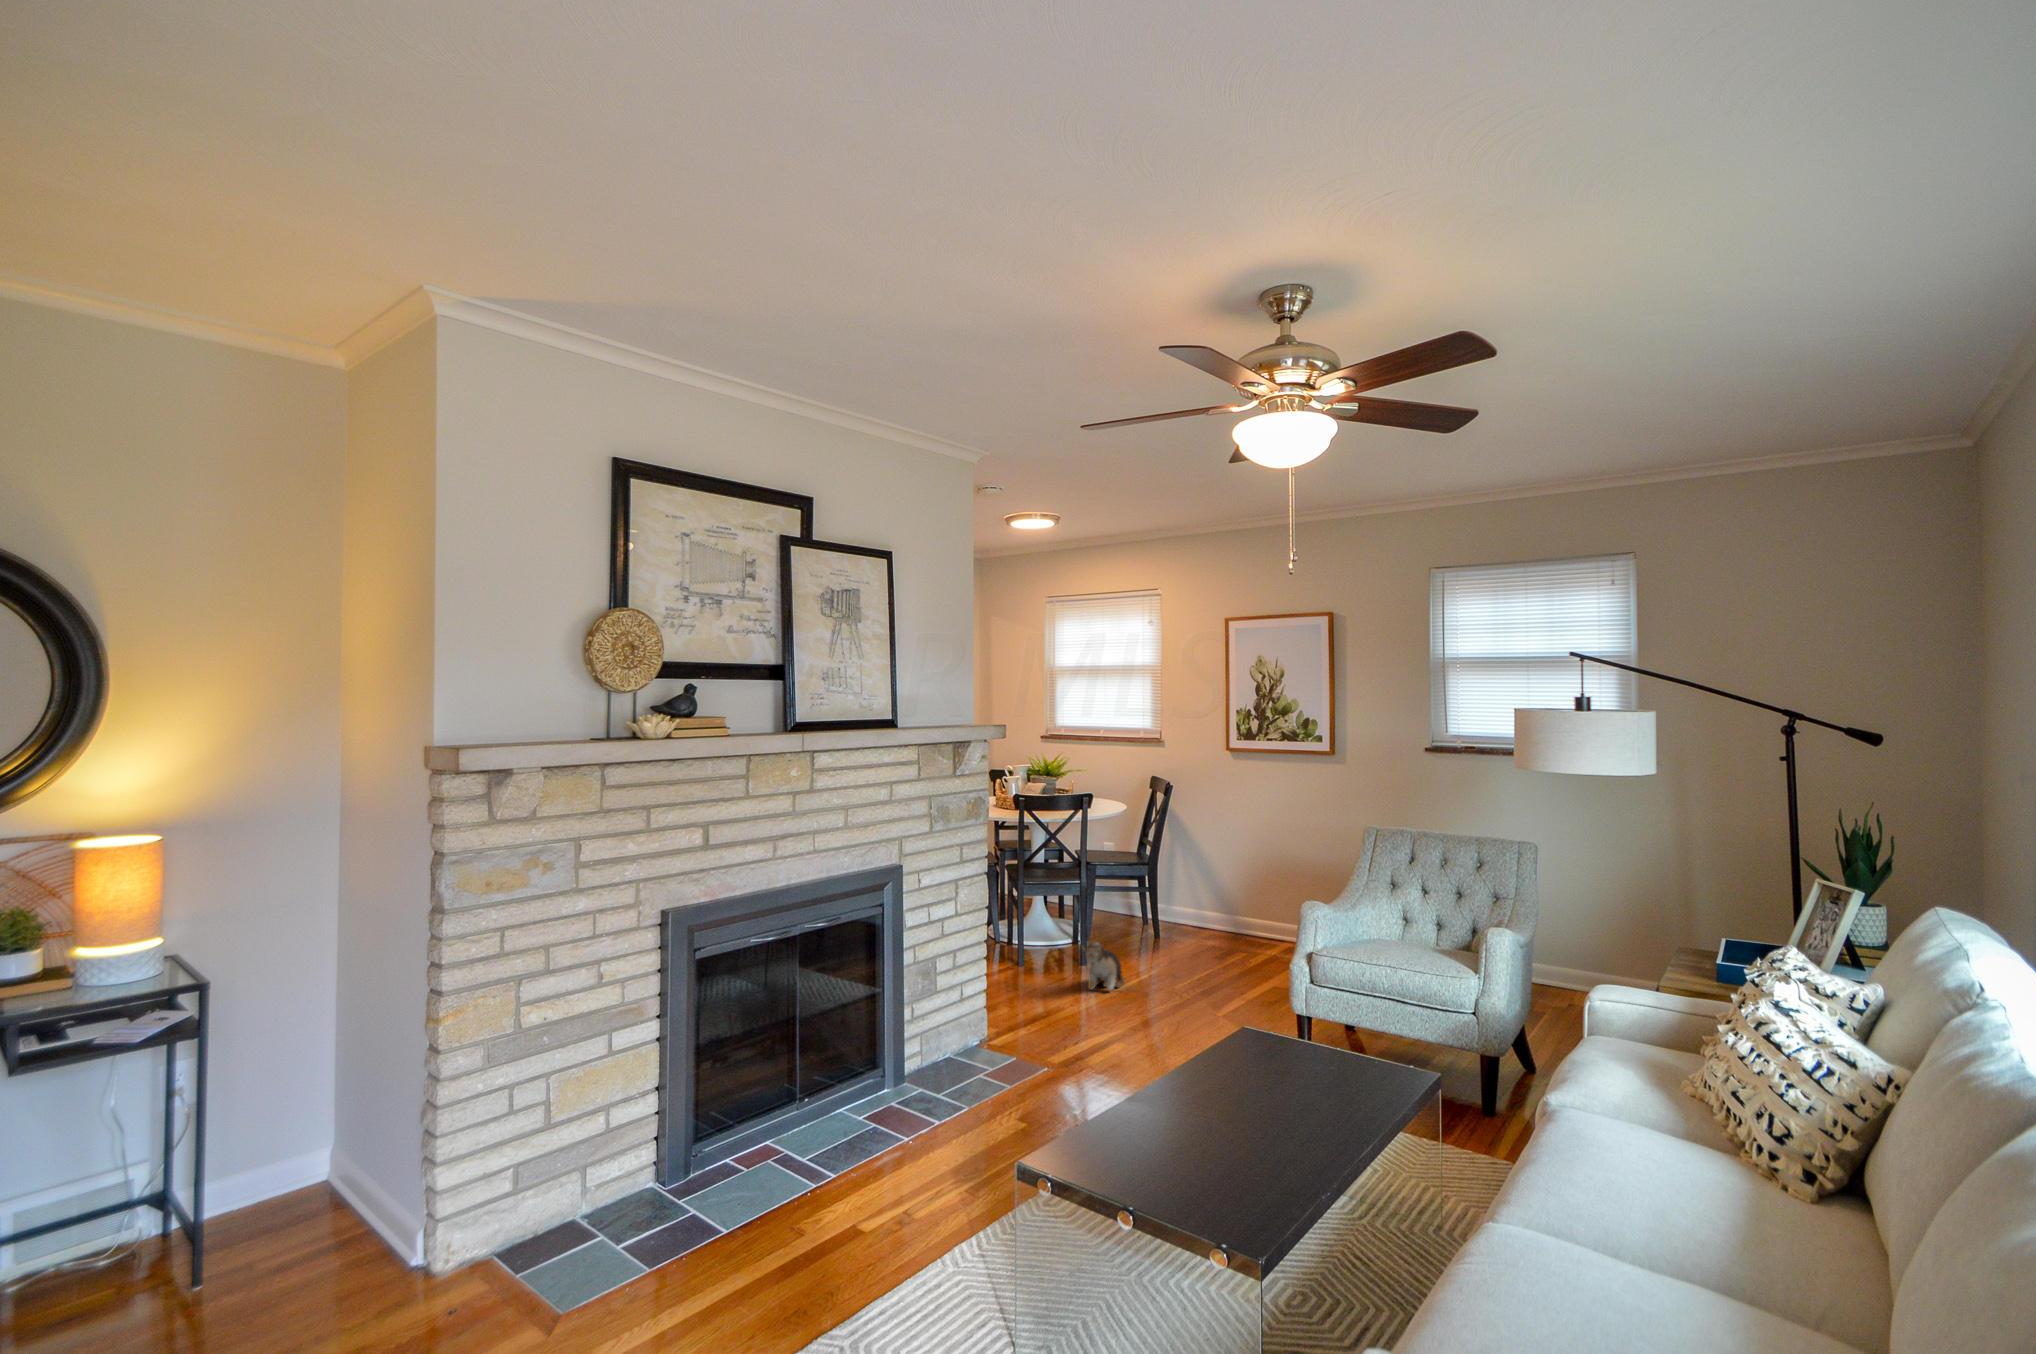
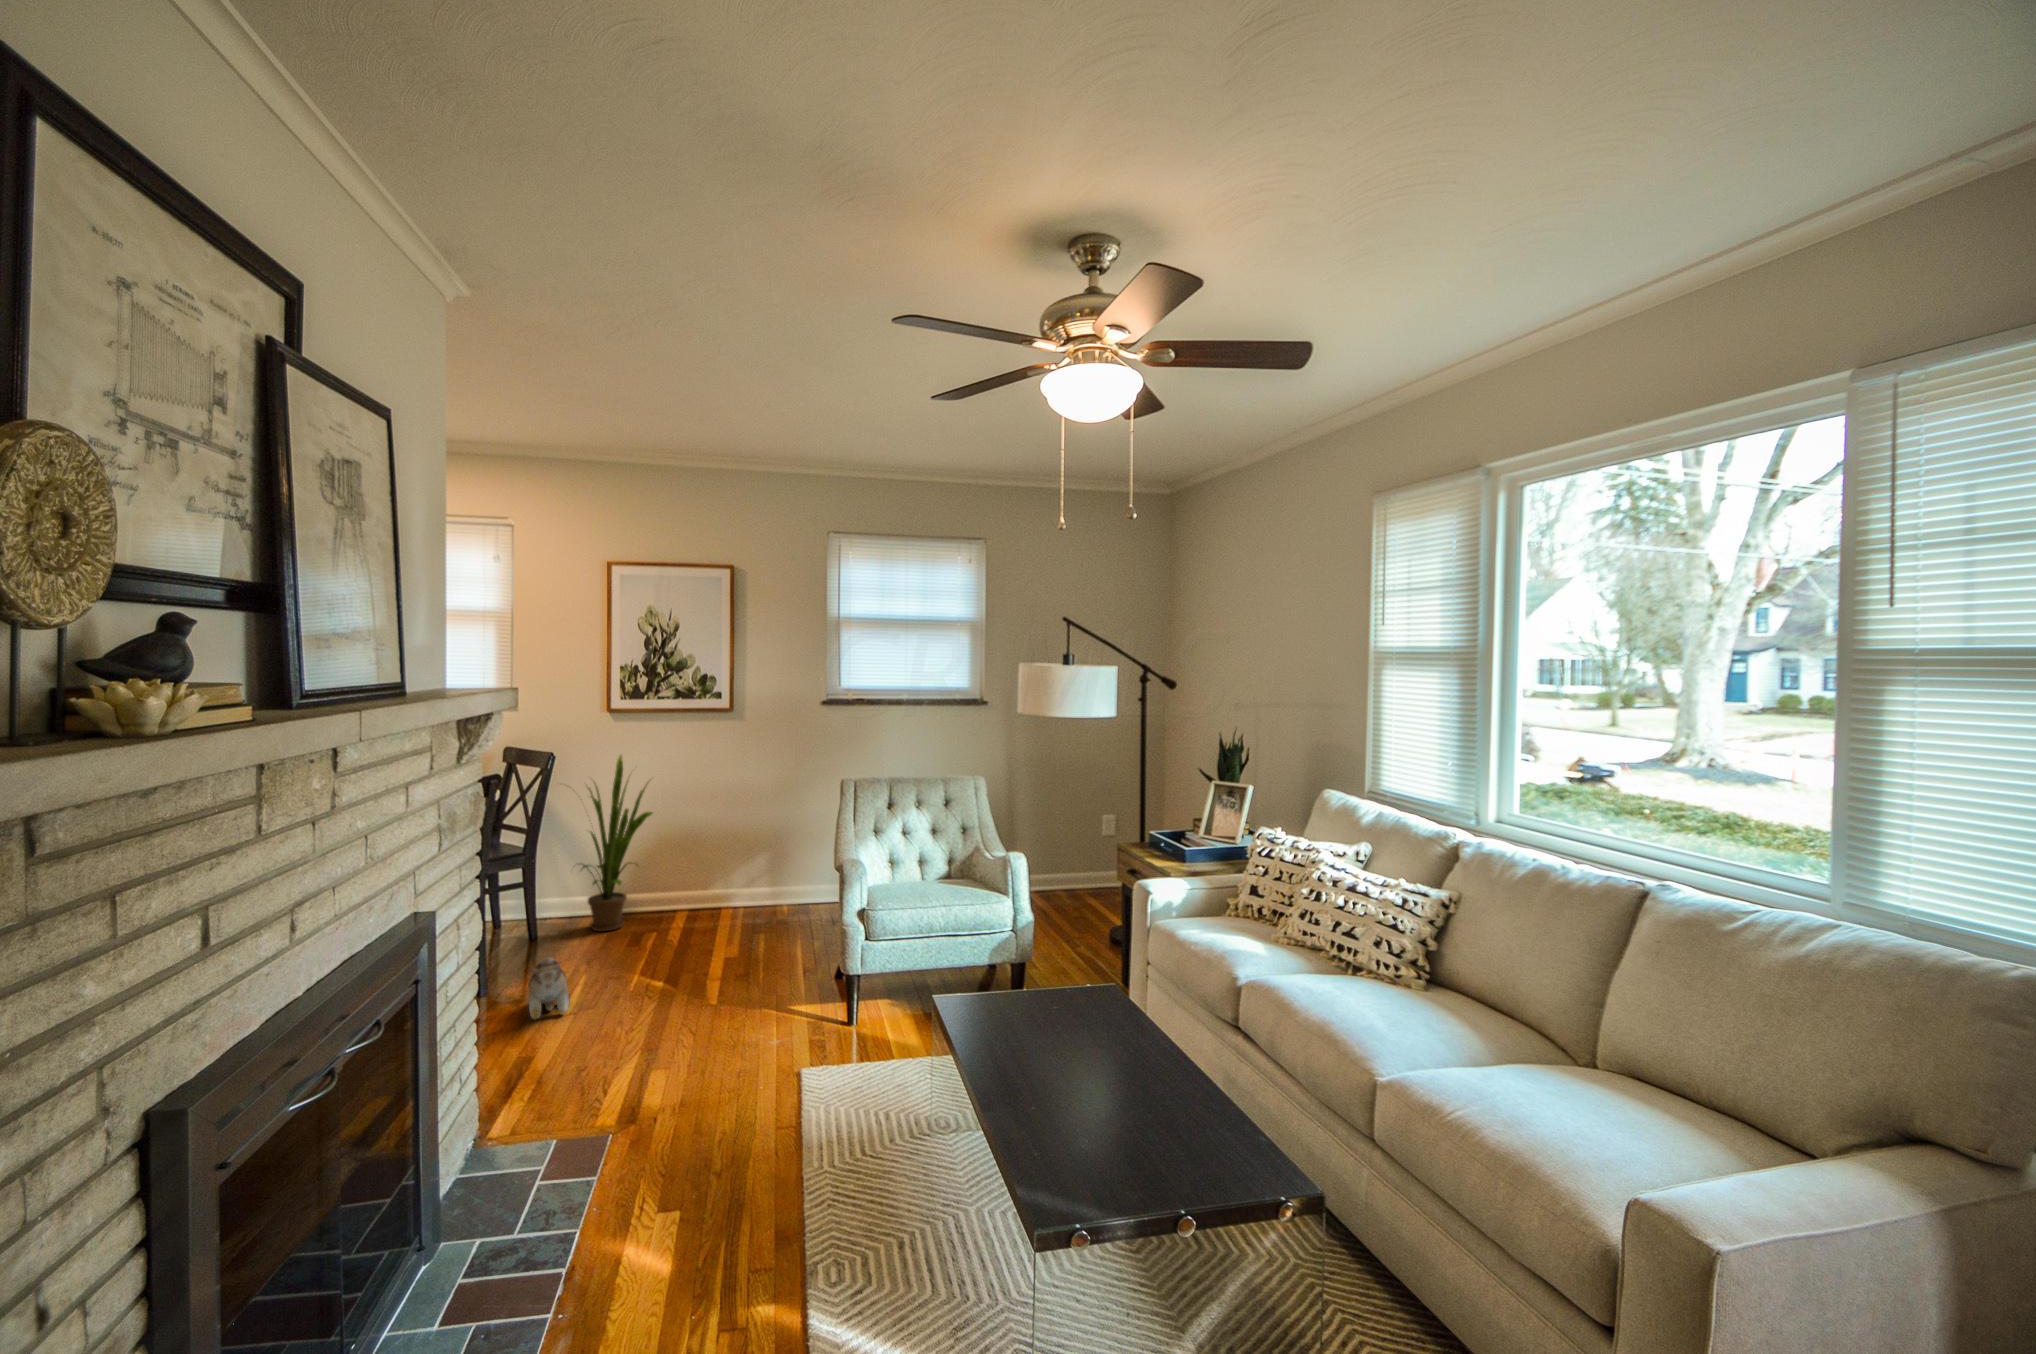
house plant: none [1178,790,1259,945] -> present [578,755,652,931]

